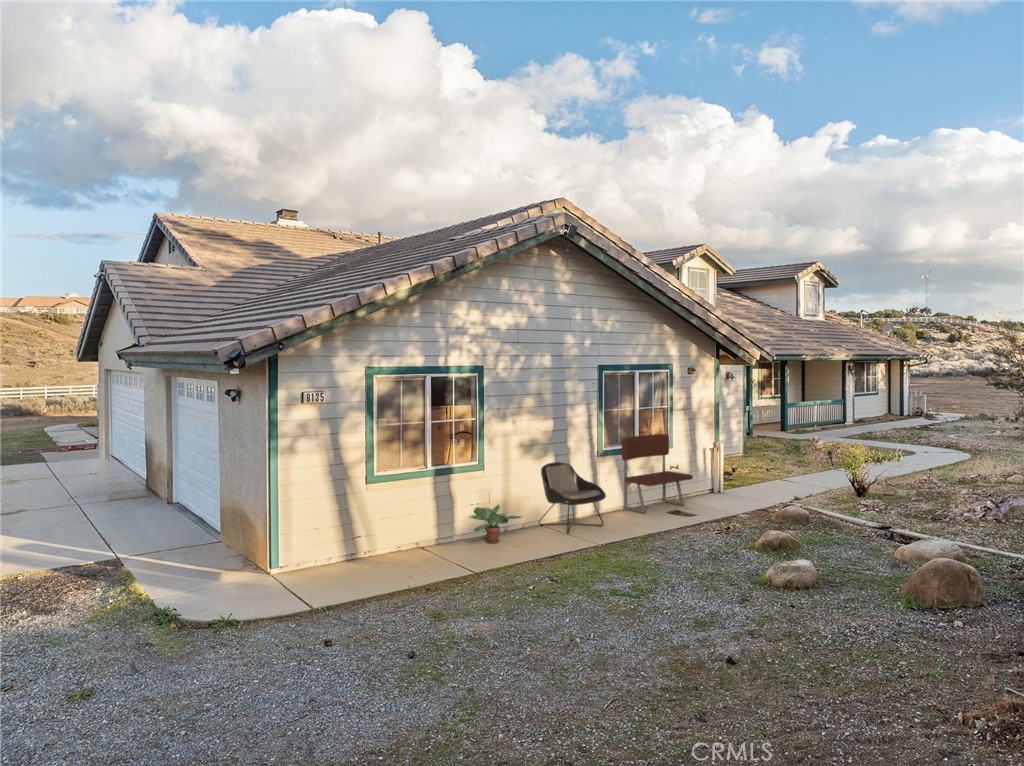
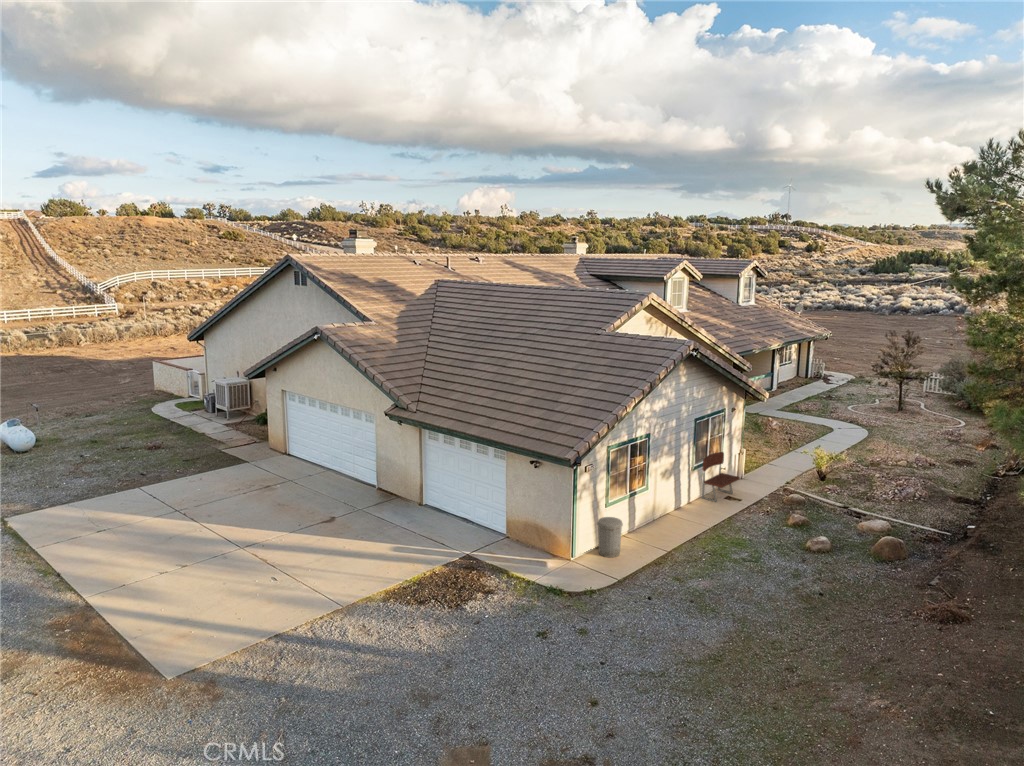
lounge chair: present [538,462,606,533] -> none [668,478,706,522]
trash can: none [334,498,383,572] -> present [597,517,623,558]
potted plant: present [470,505,521,543] -> none [644,511,674,532]

